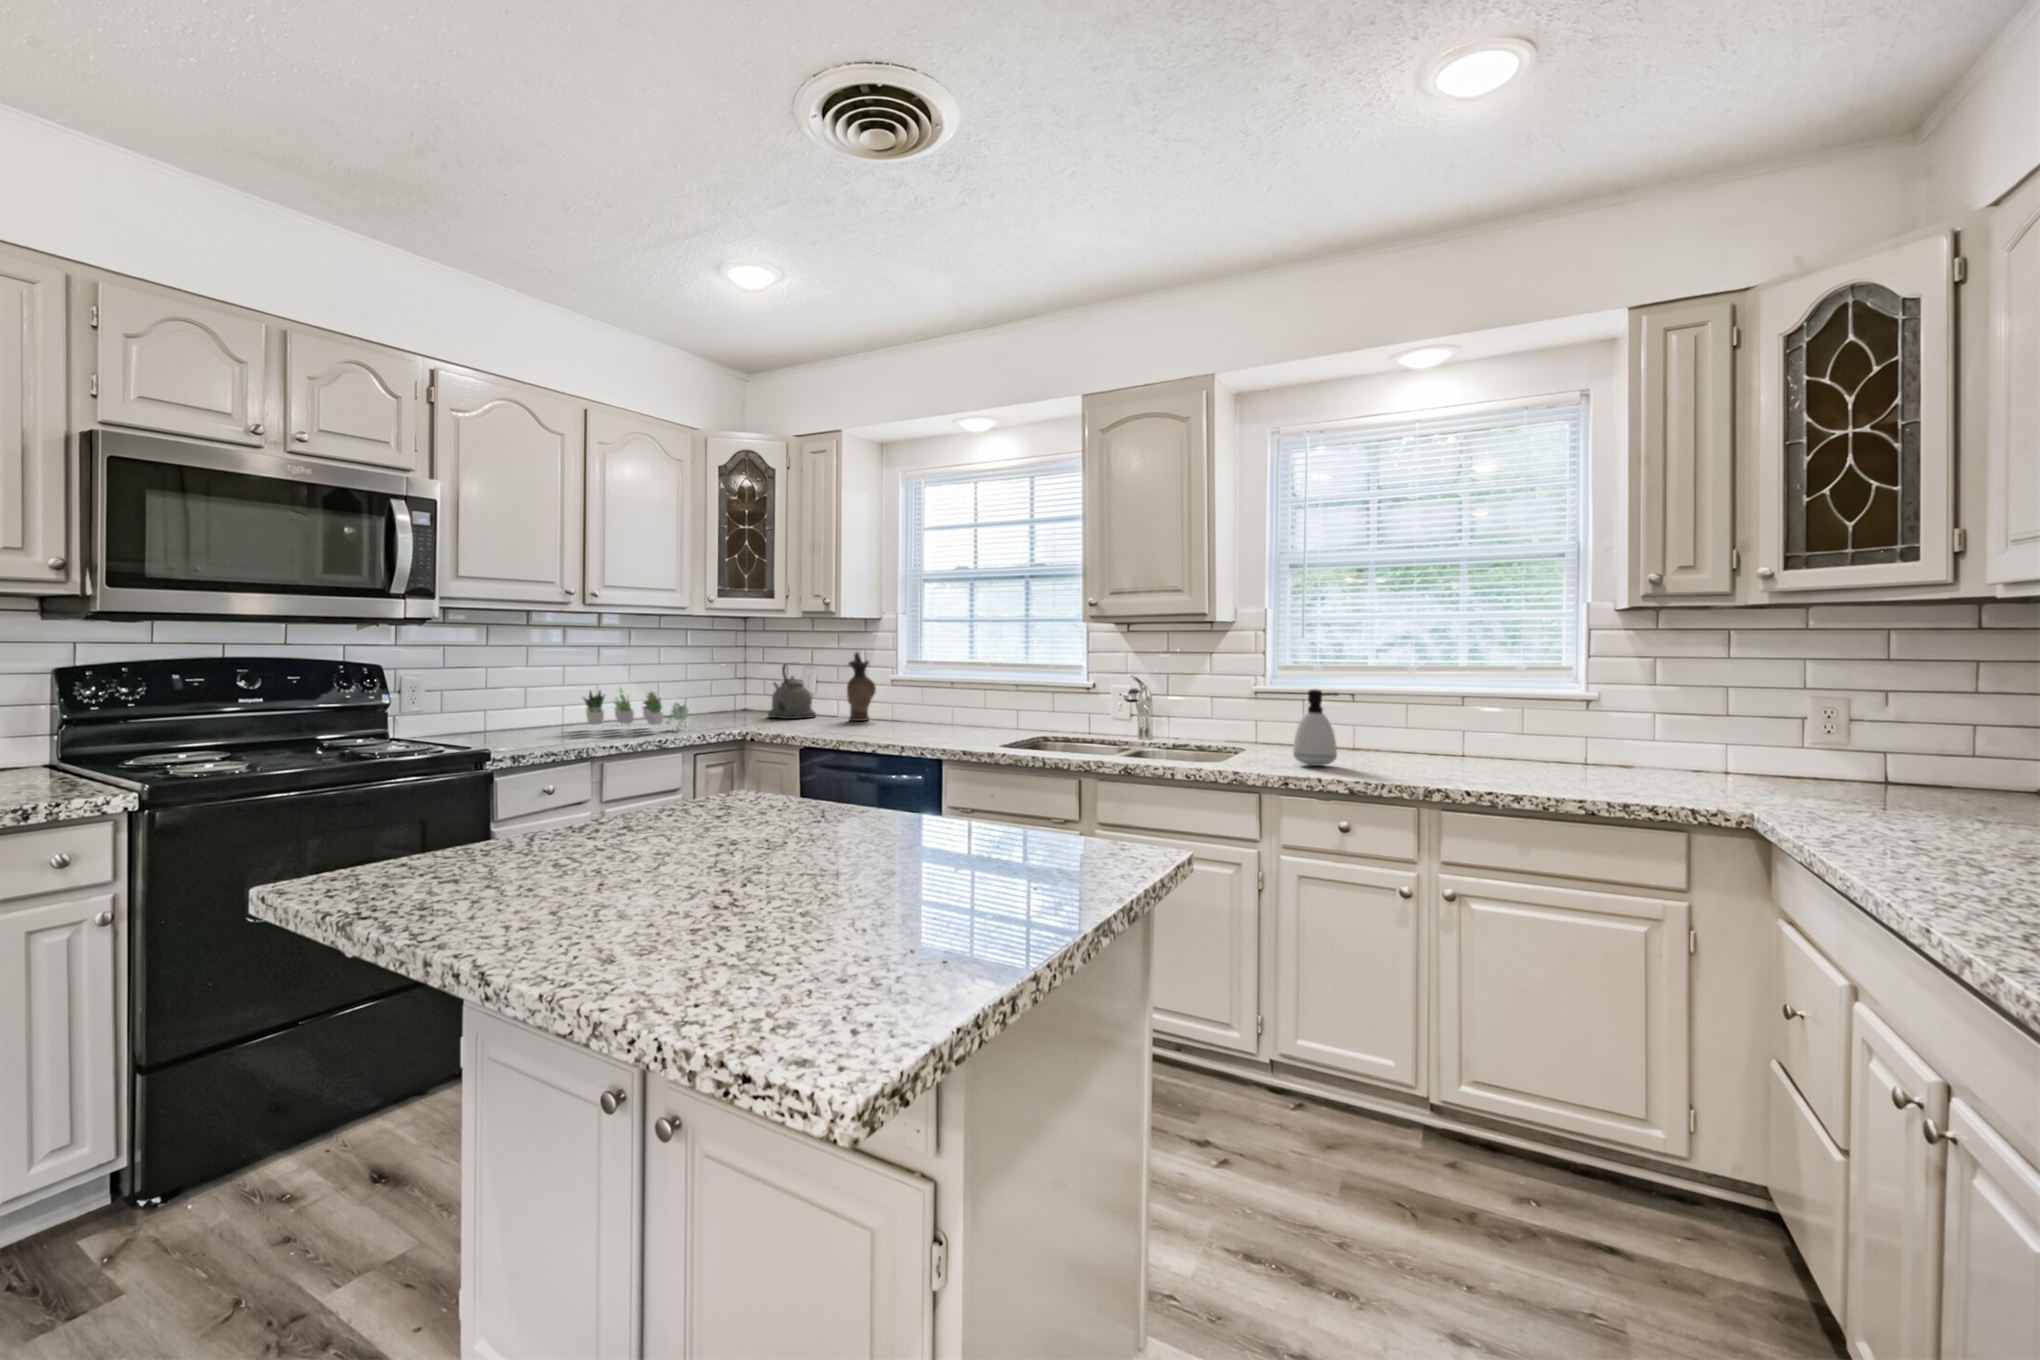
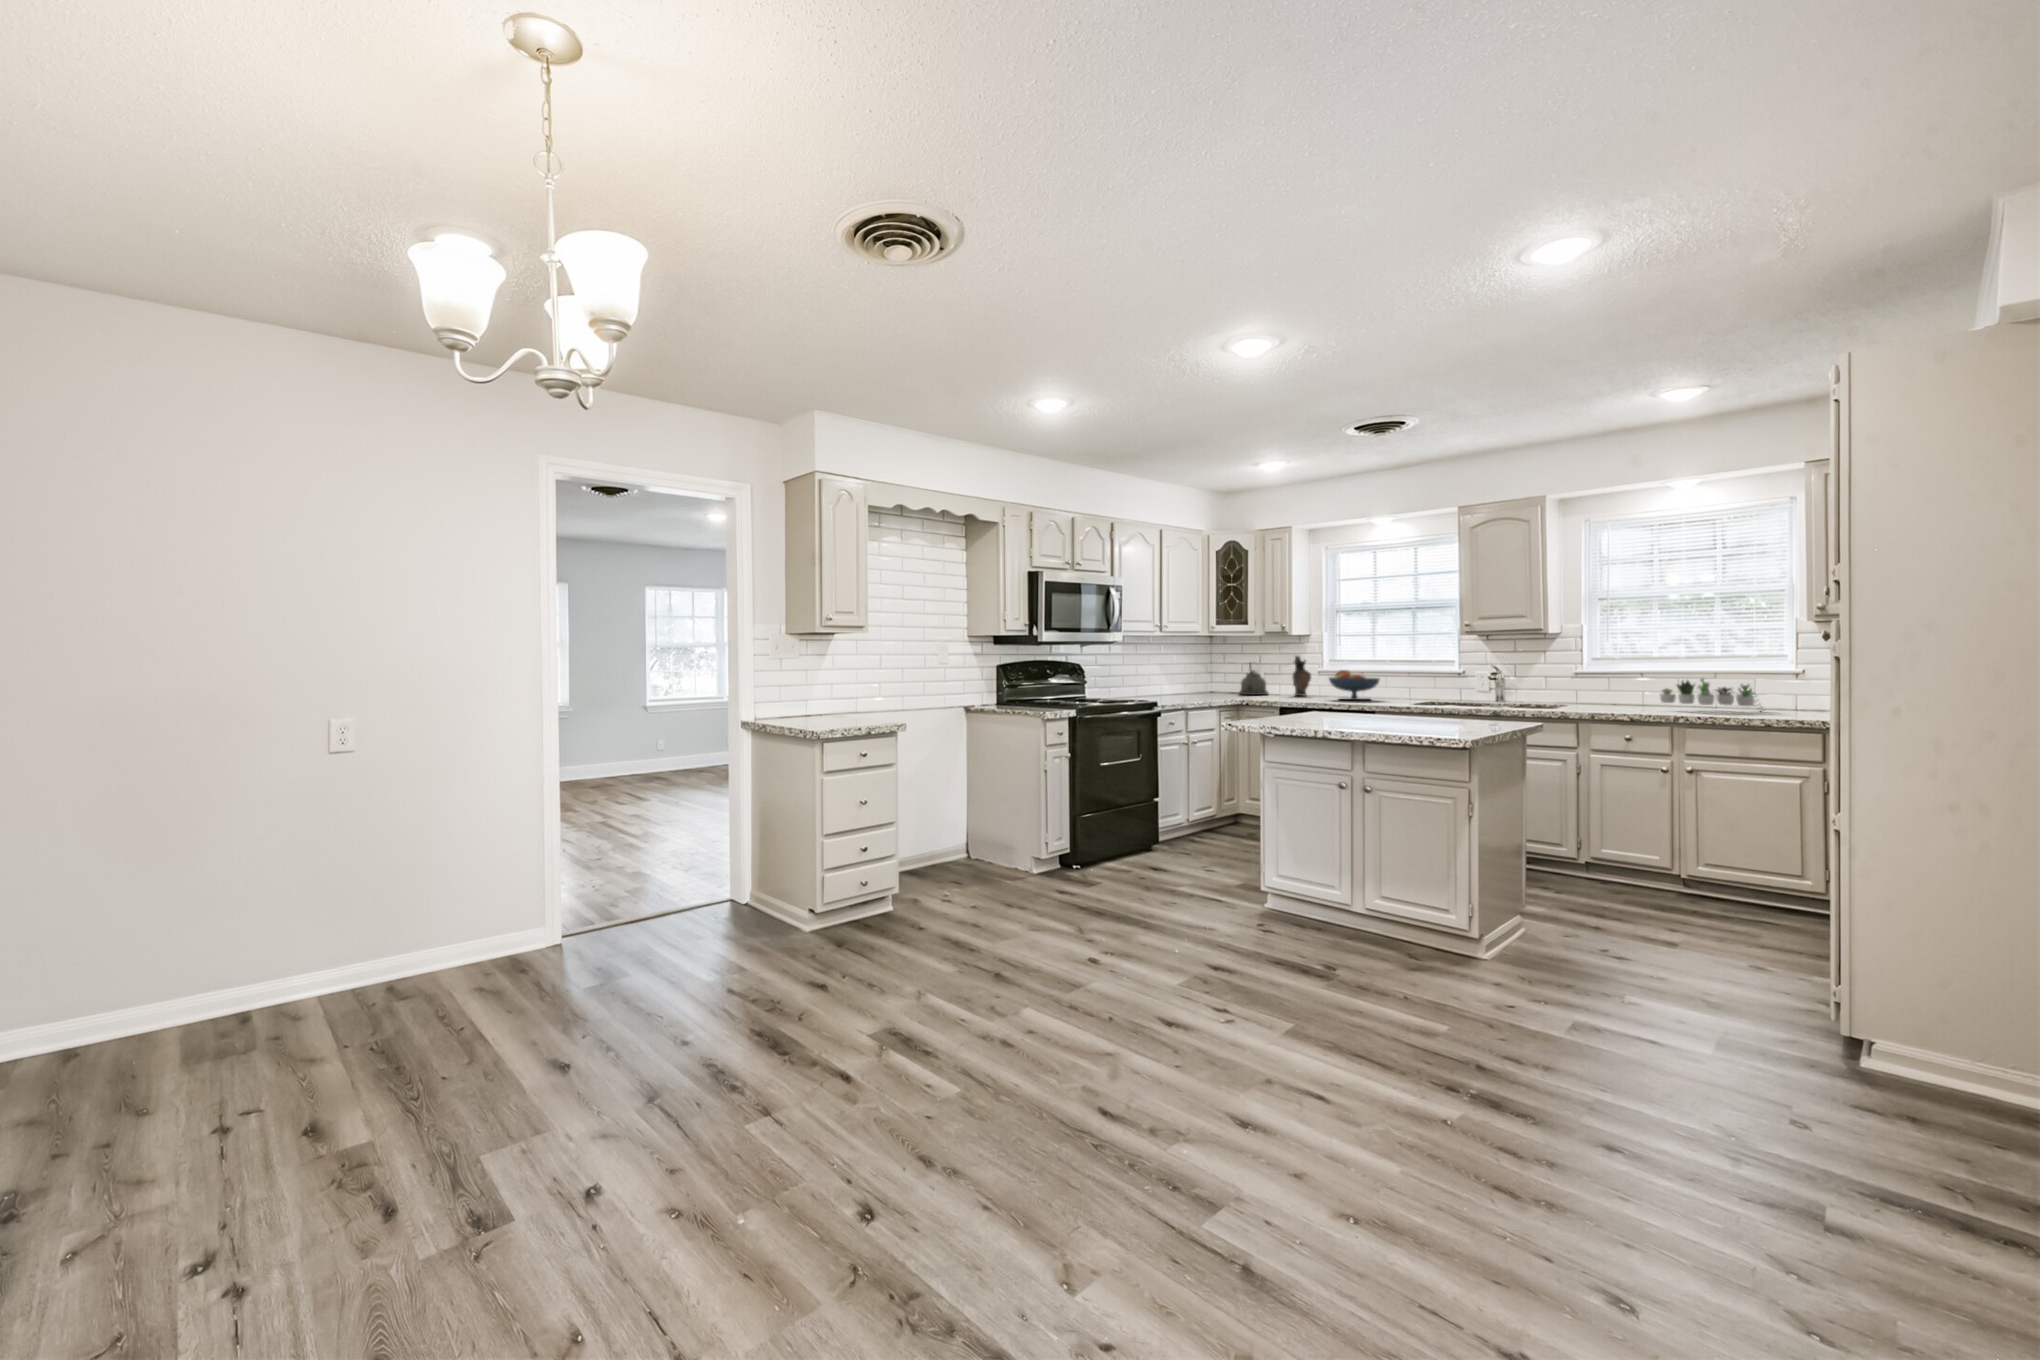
fruit bowl: none [882,680,965,736] -> present [1329,670,1379,700]
succulent plant: present [584,689,689,730] -> present [1660,679,1756,706]
soap dispenser: present [1293,690,1338,766] -> none [1598,668,1625,709]

